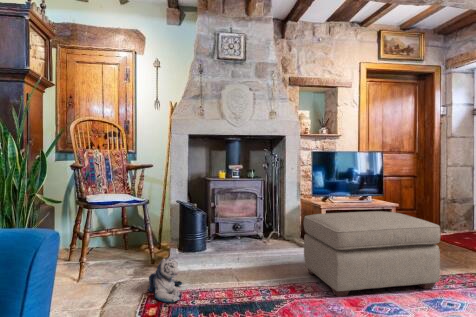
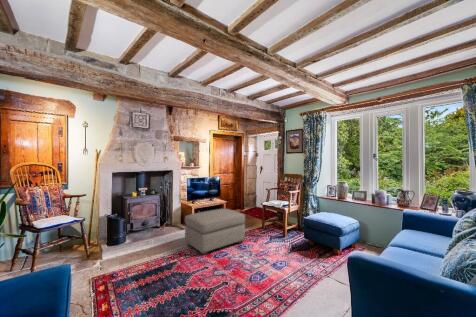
plush toy: present [148,258,182,303] -> none [94,253,118,280]

